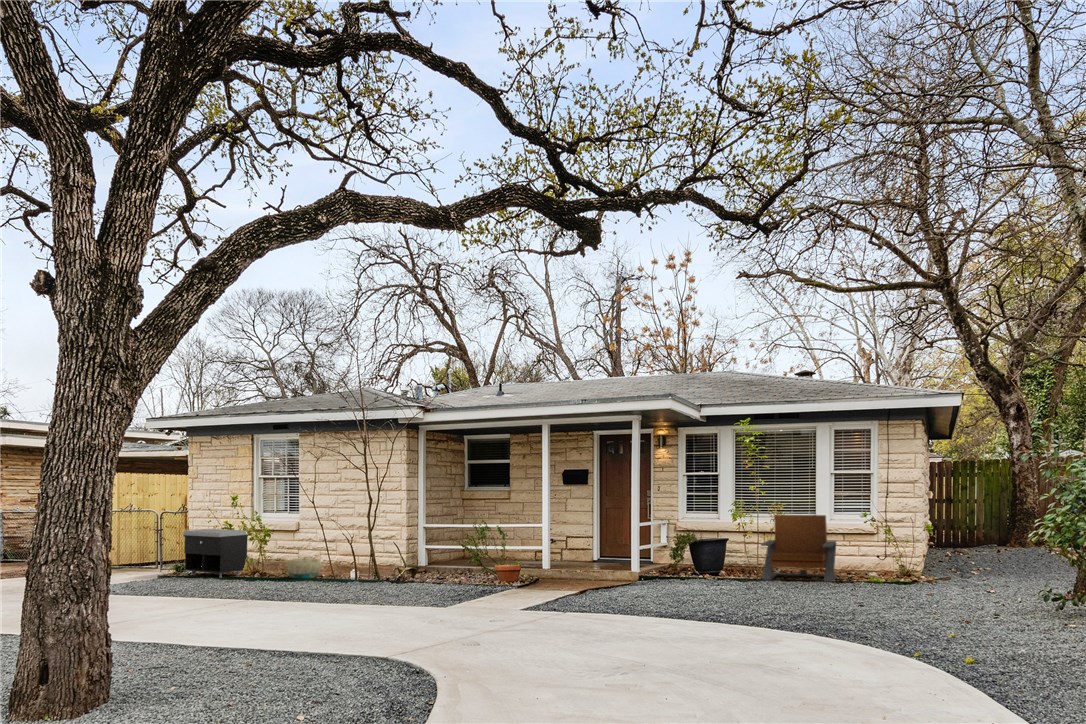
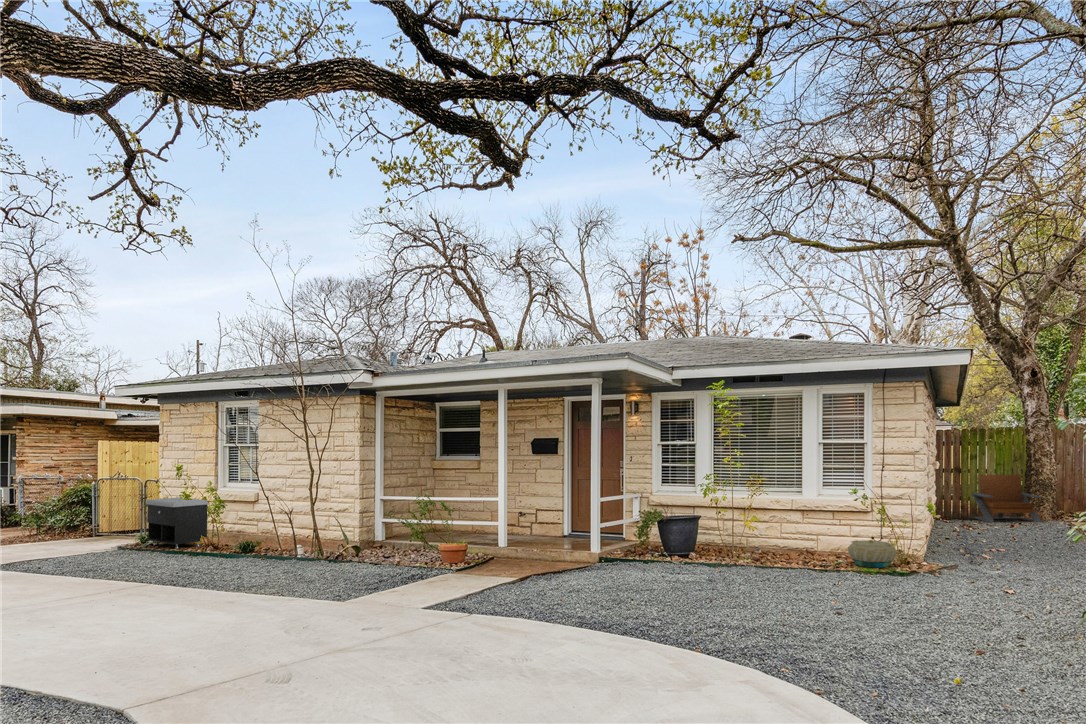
lounge chair: present [761,515,838,582] -> present [972,475,1042,522]
basket: present [287,558,323,579] -> present [848,540,896,568]

